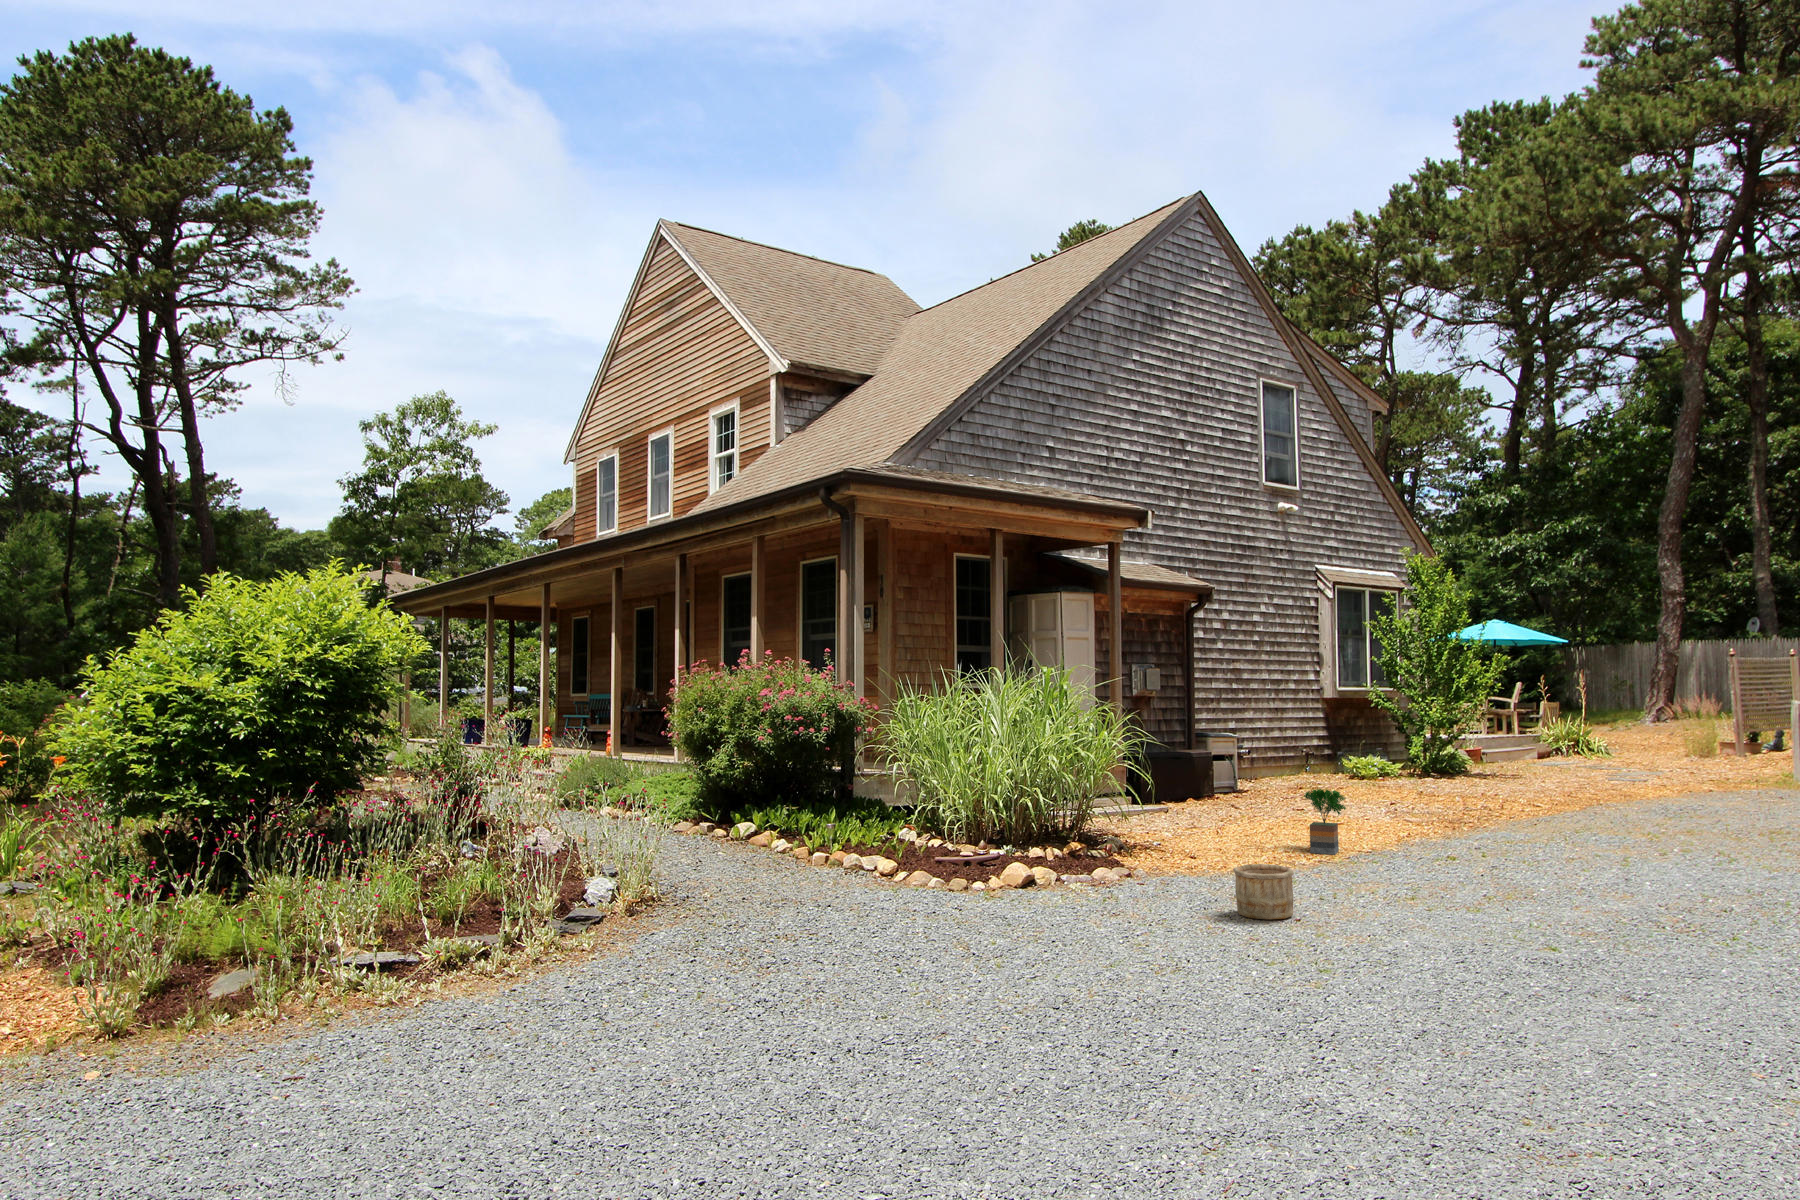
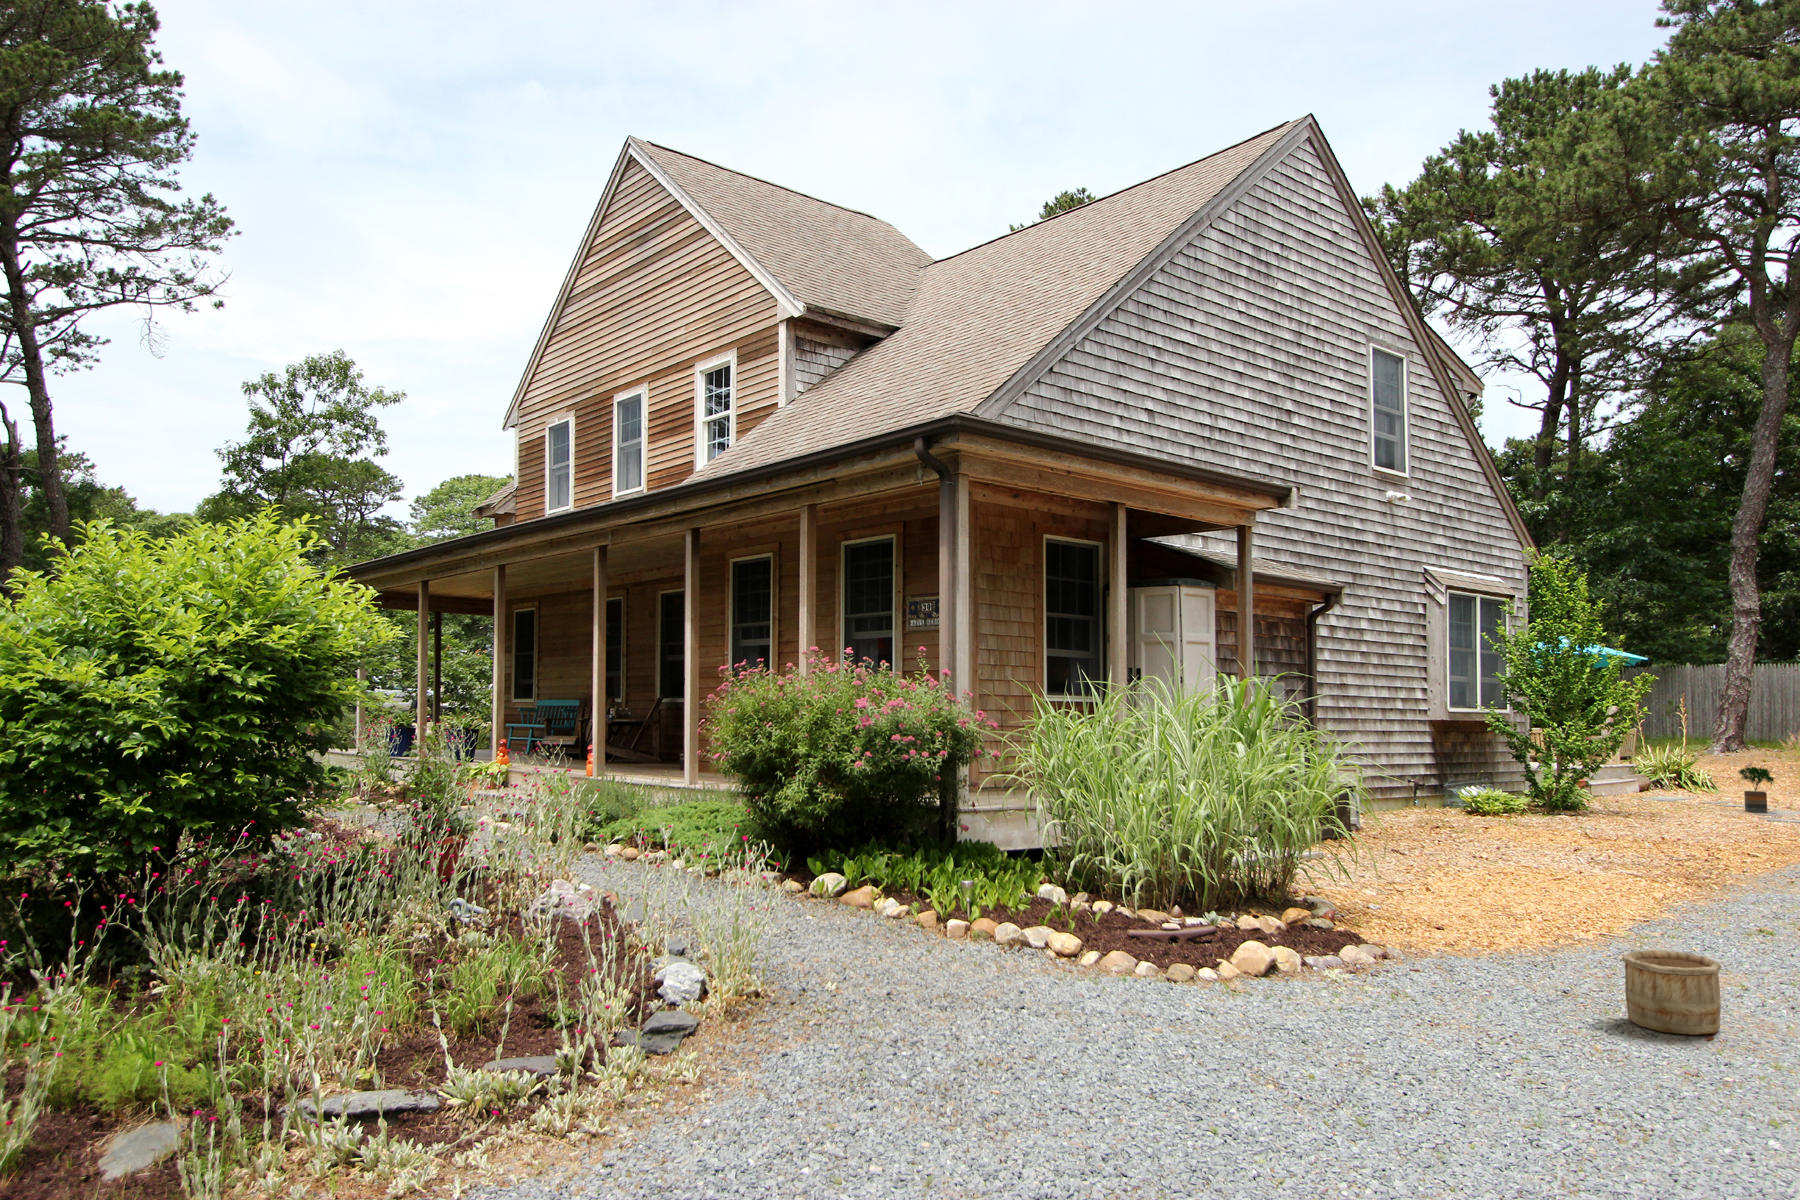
potted tree: present [1304,789,1346,855] -> present [1738,767,1774,813]

